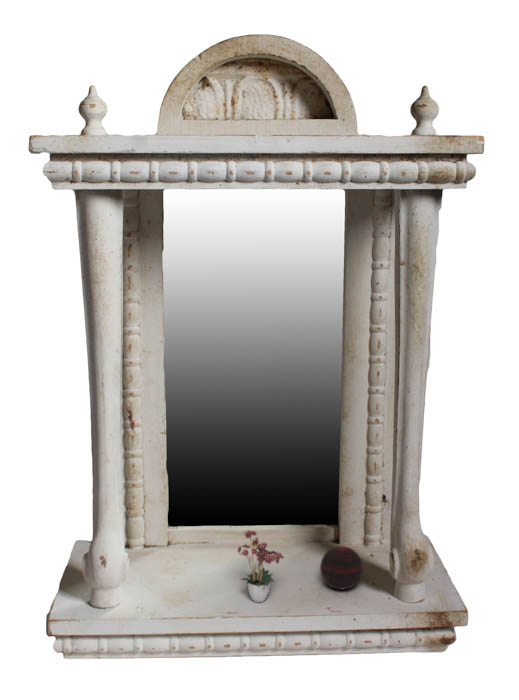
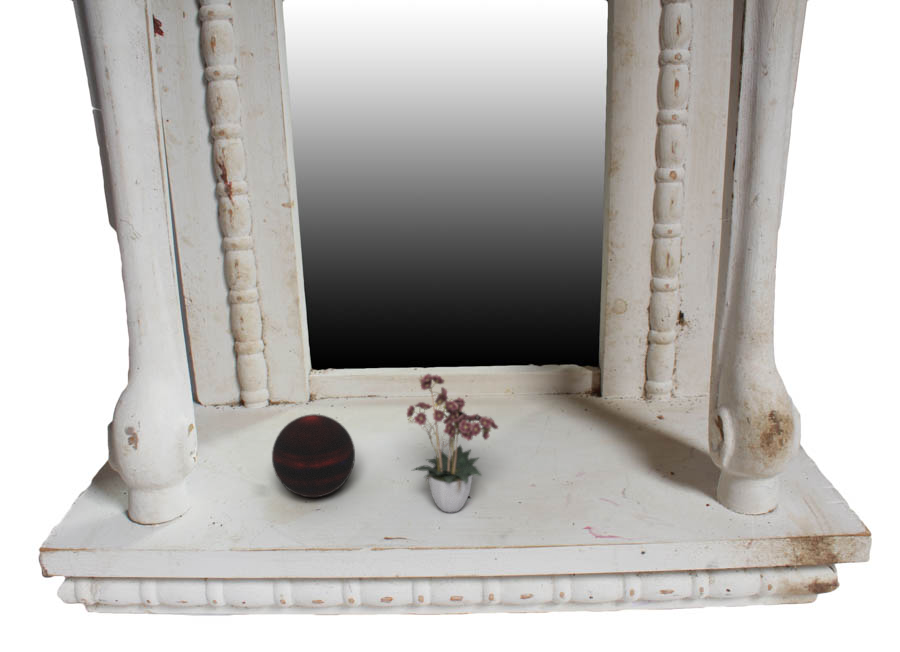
decorative orb: present [320,546,363,589] -> present [272,414,355,497]

